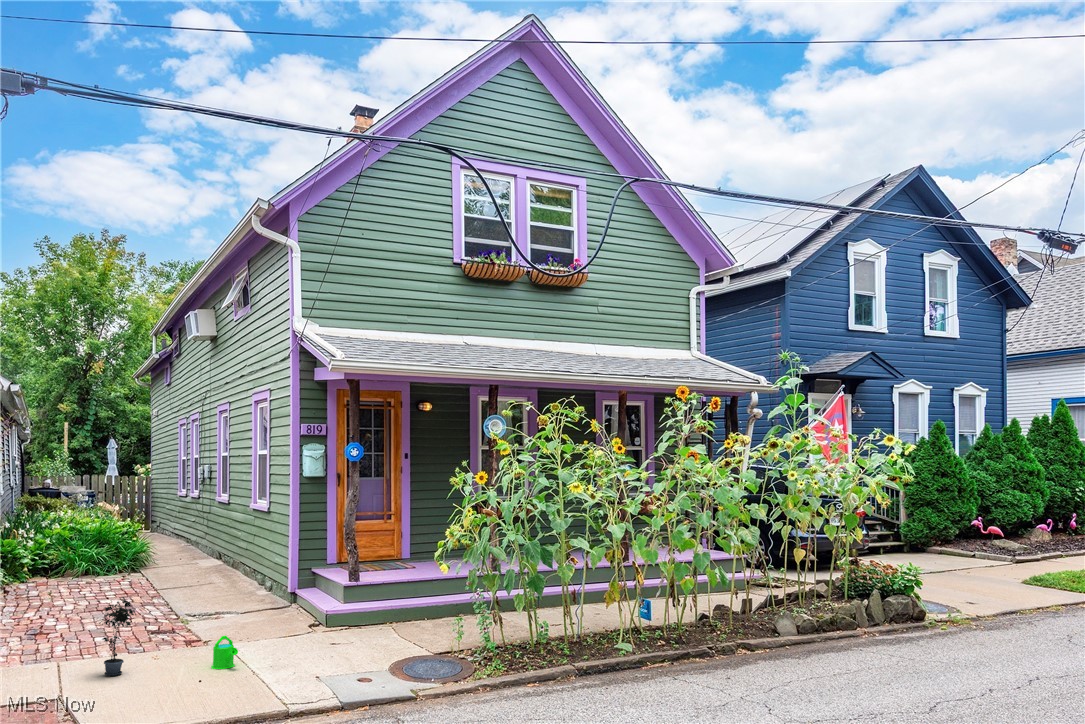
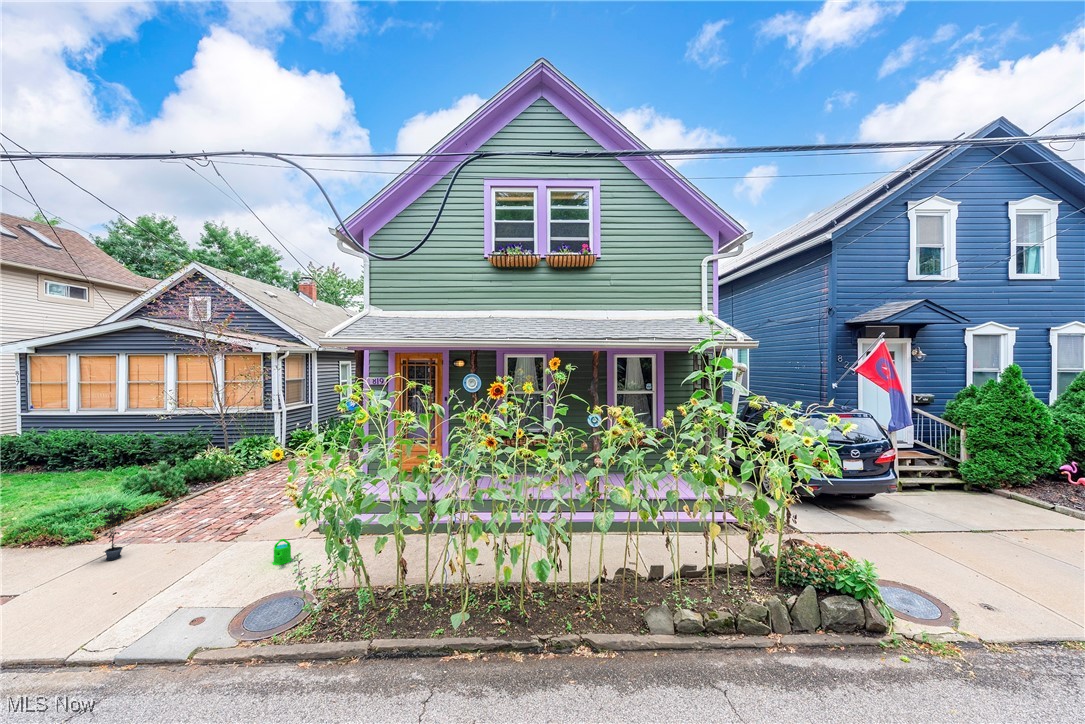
watering can: present [211,636,238,669] -> present [272,539,292,565]

